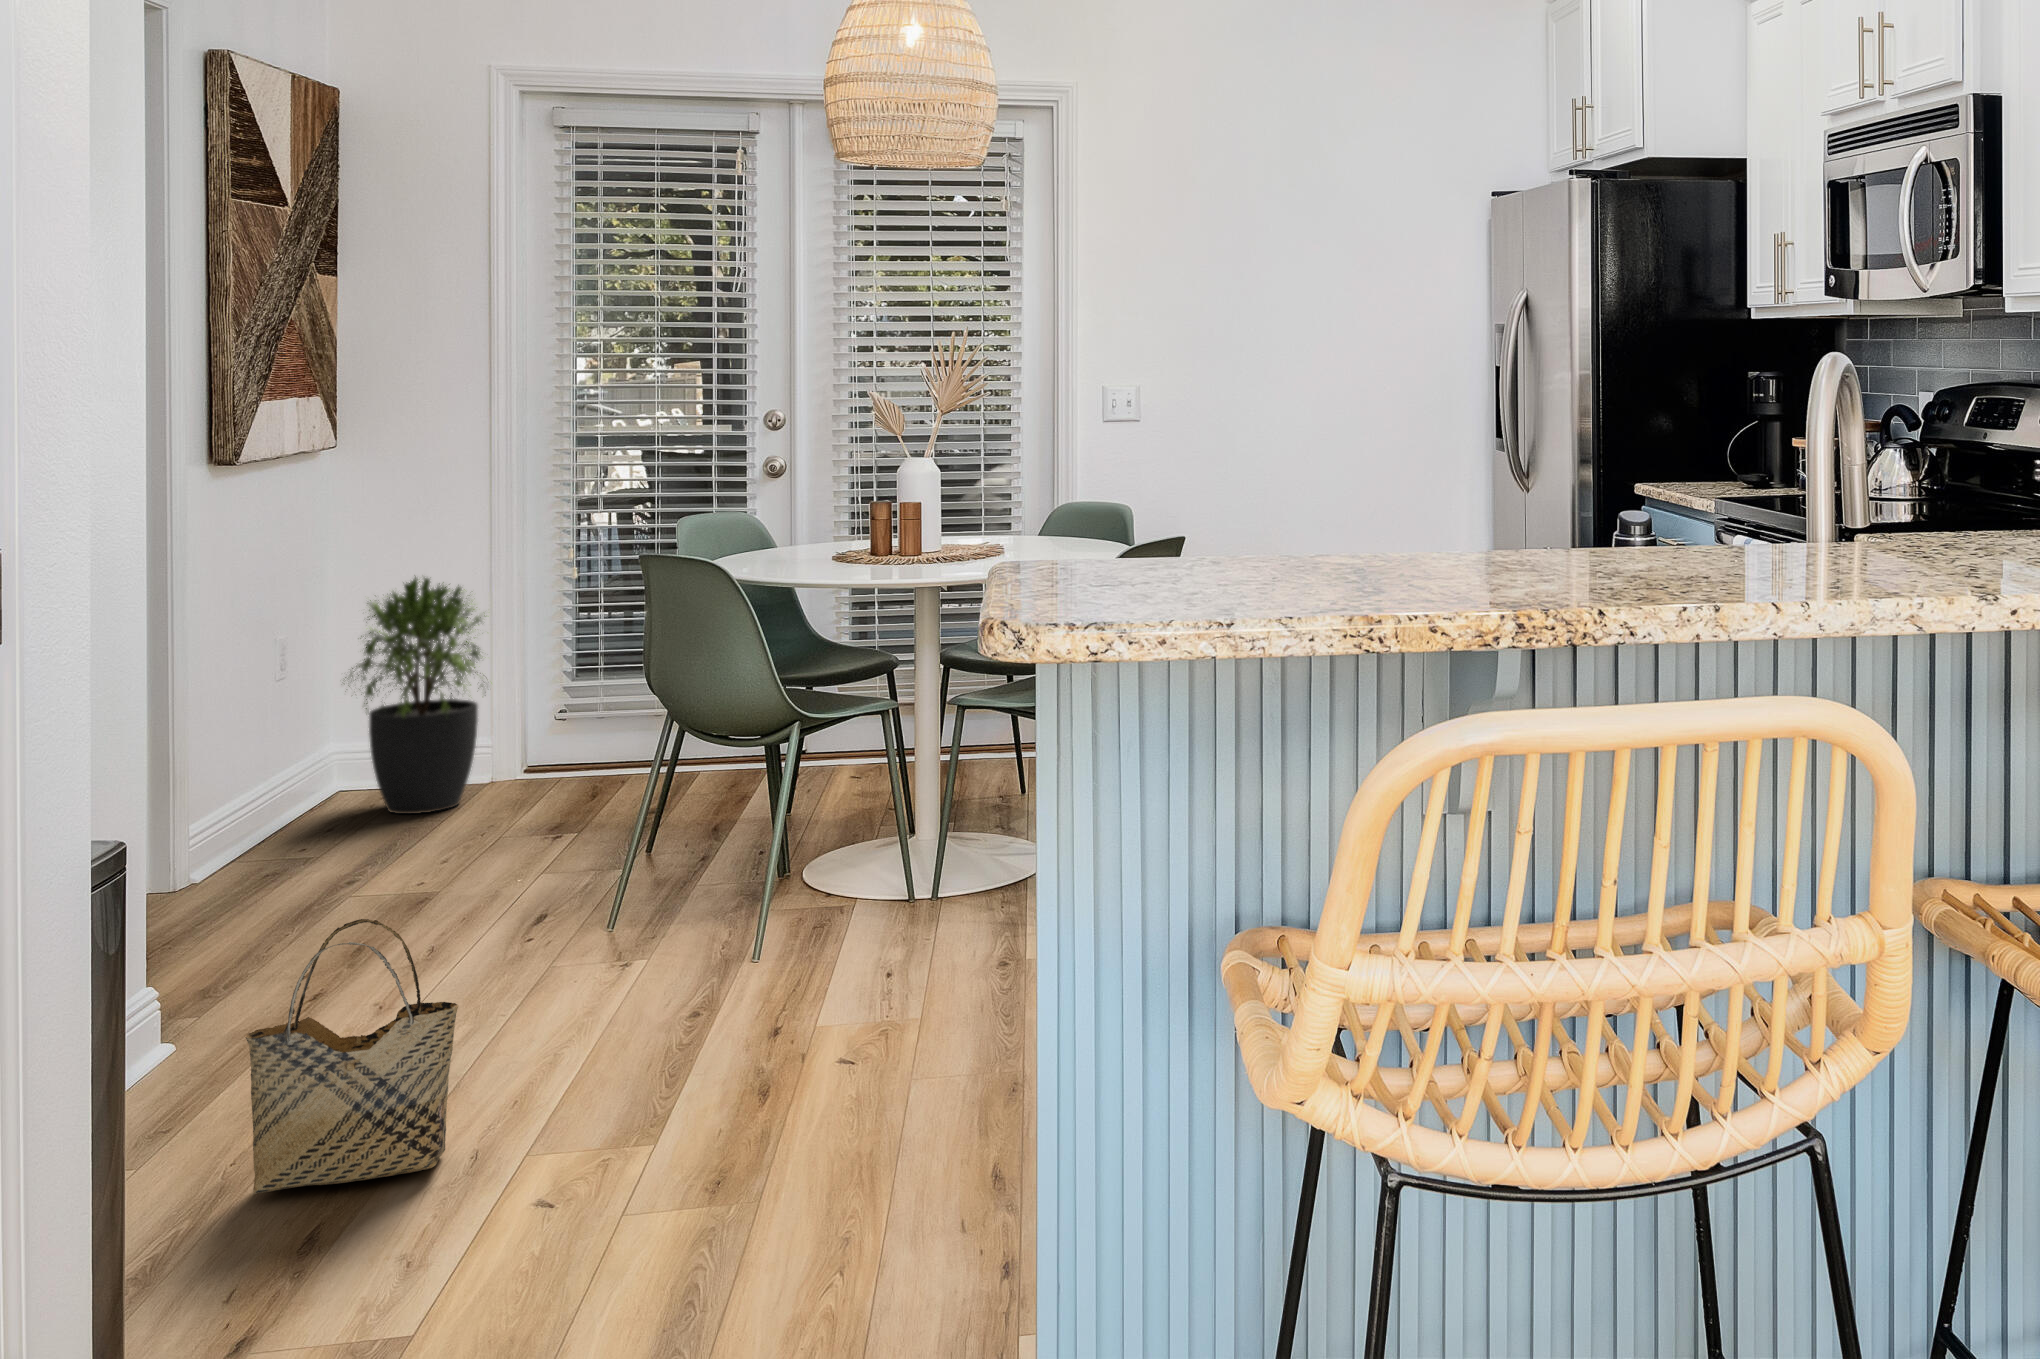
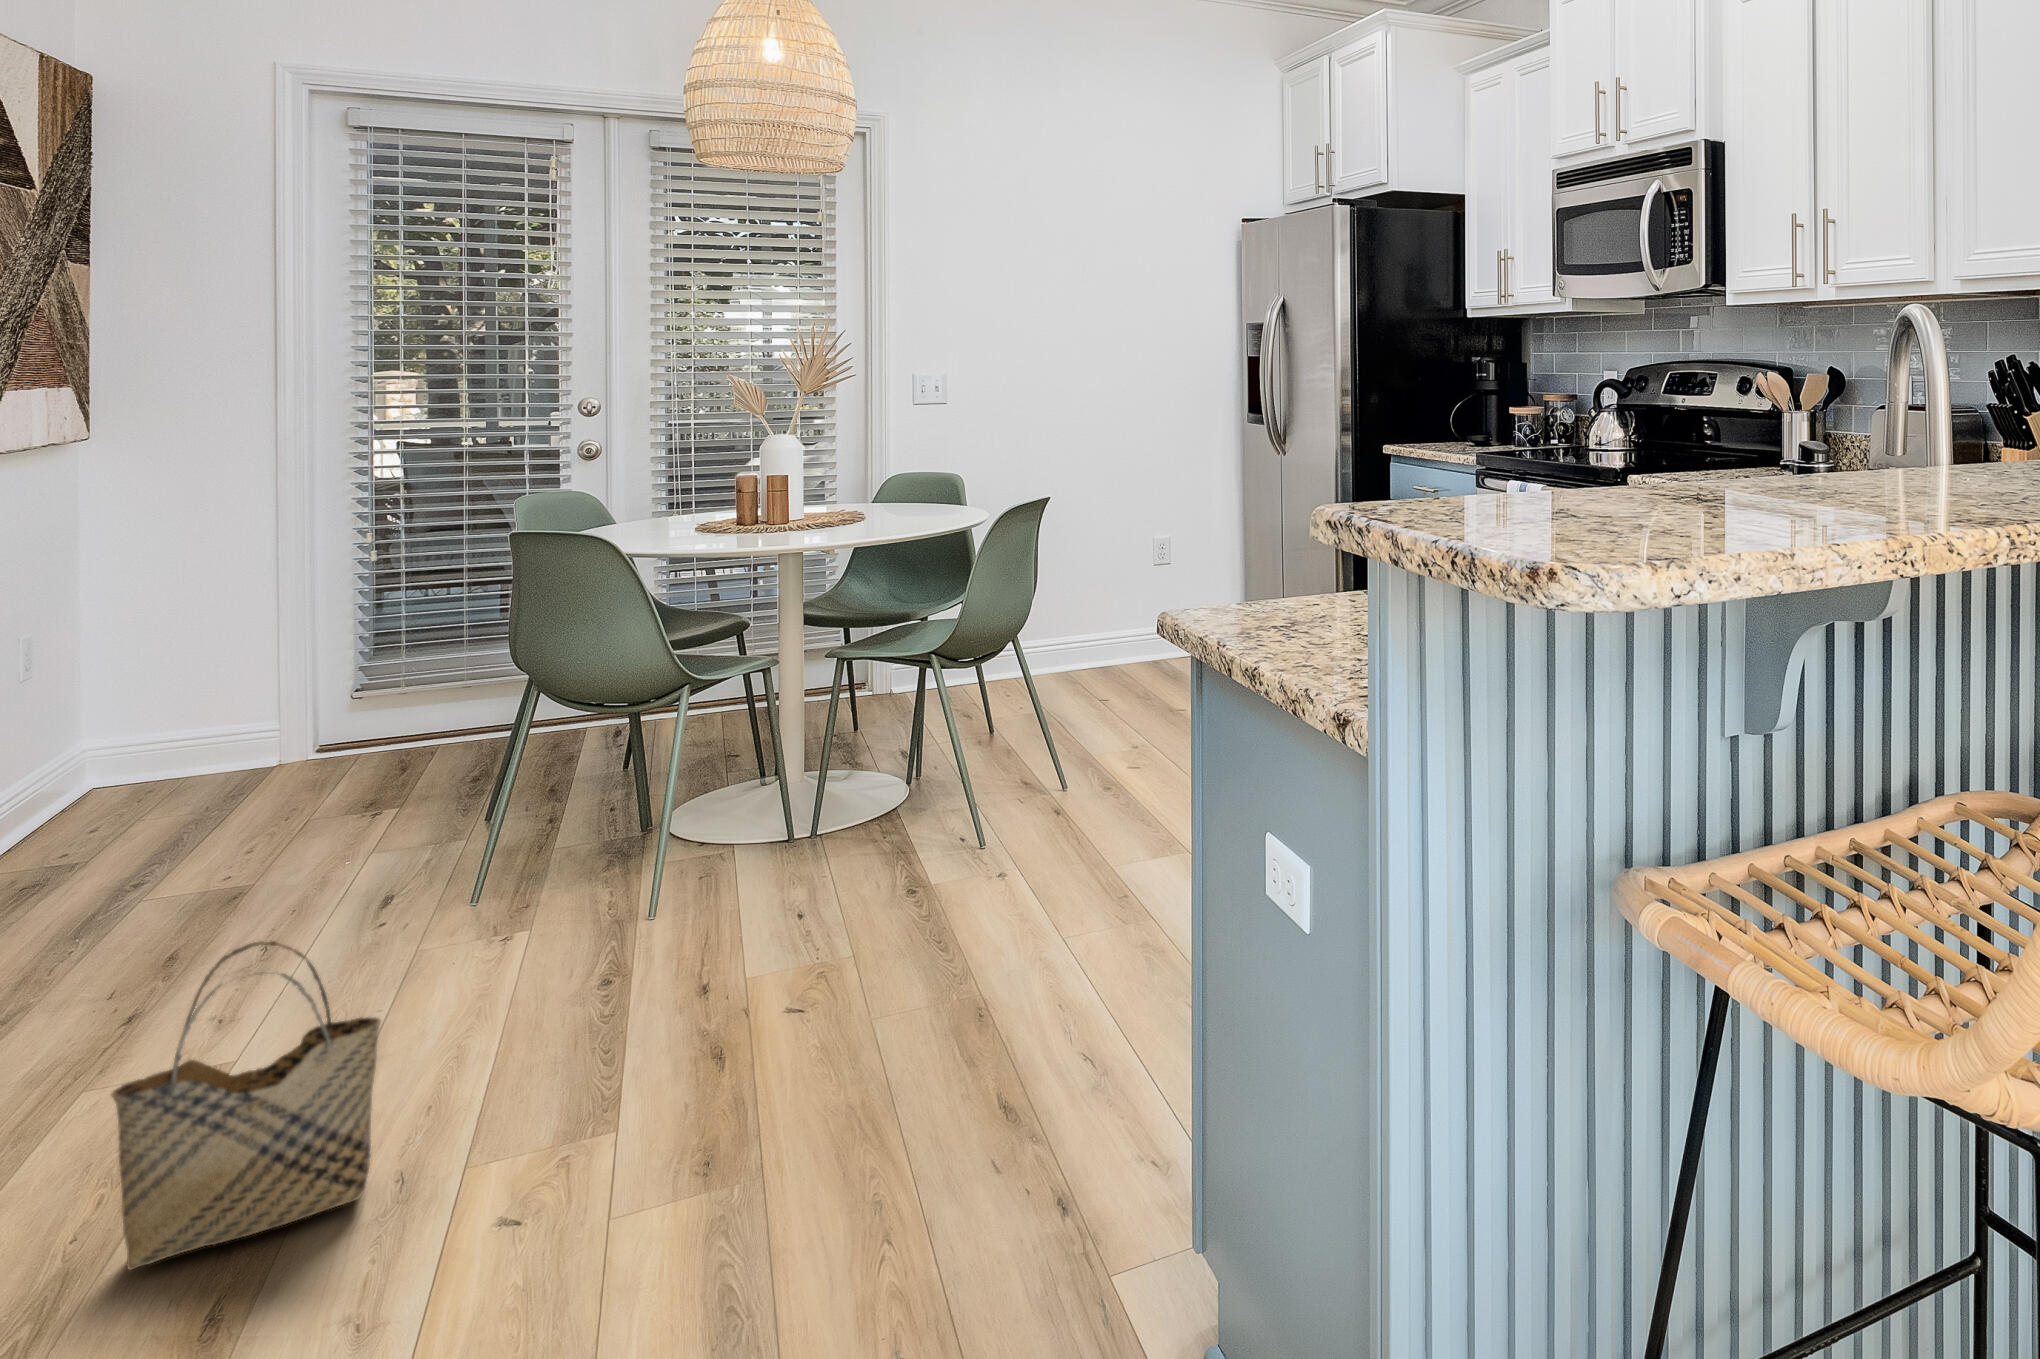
potted plant: present [345,576,485,814] -> none [97,565,285,808]

